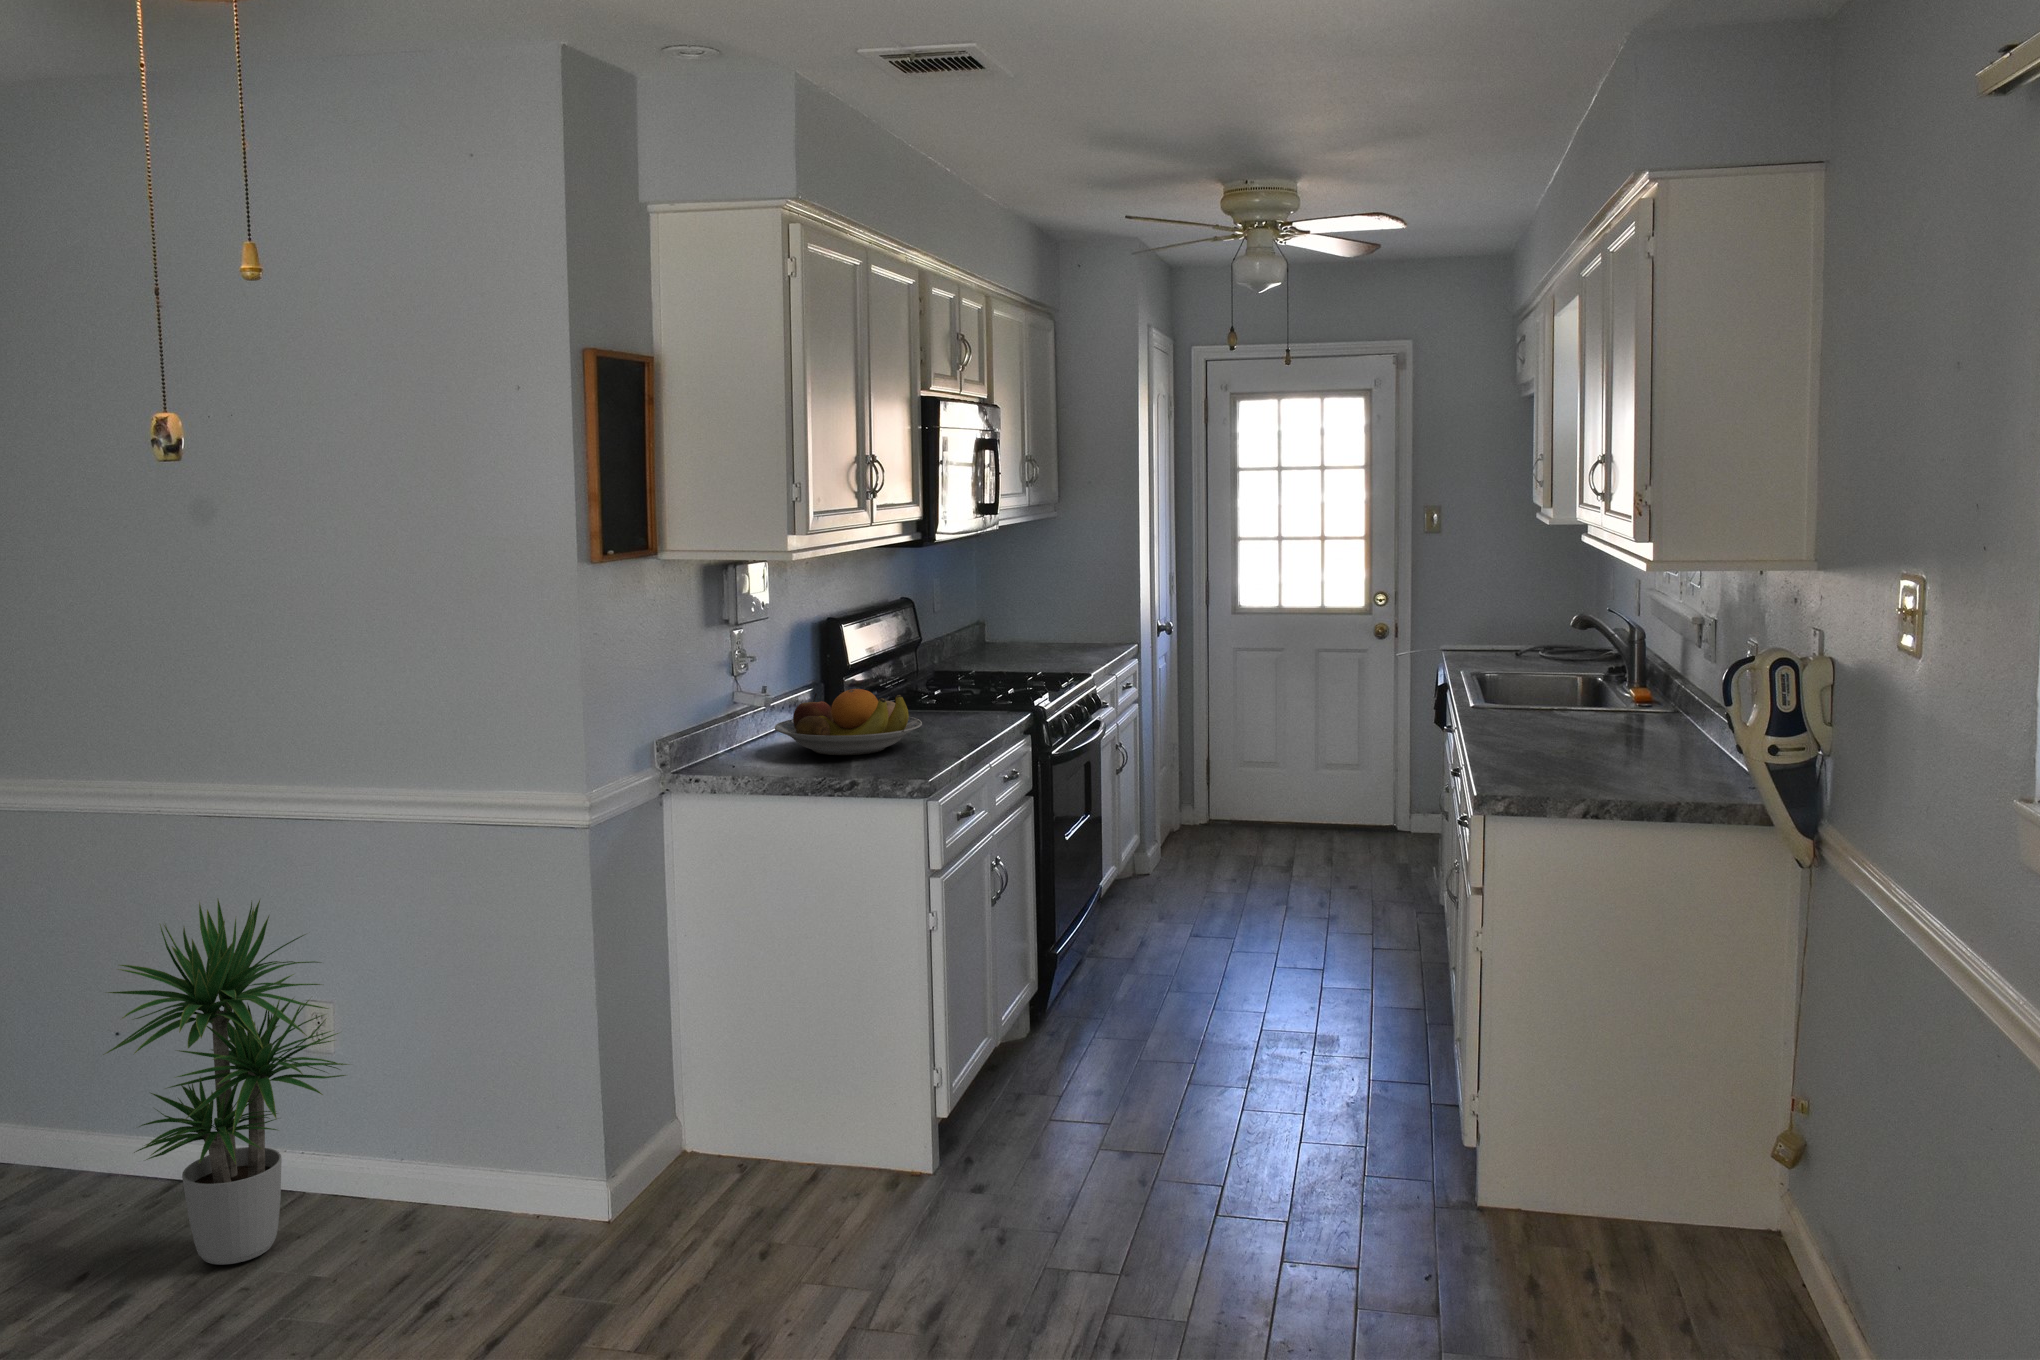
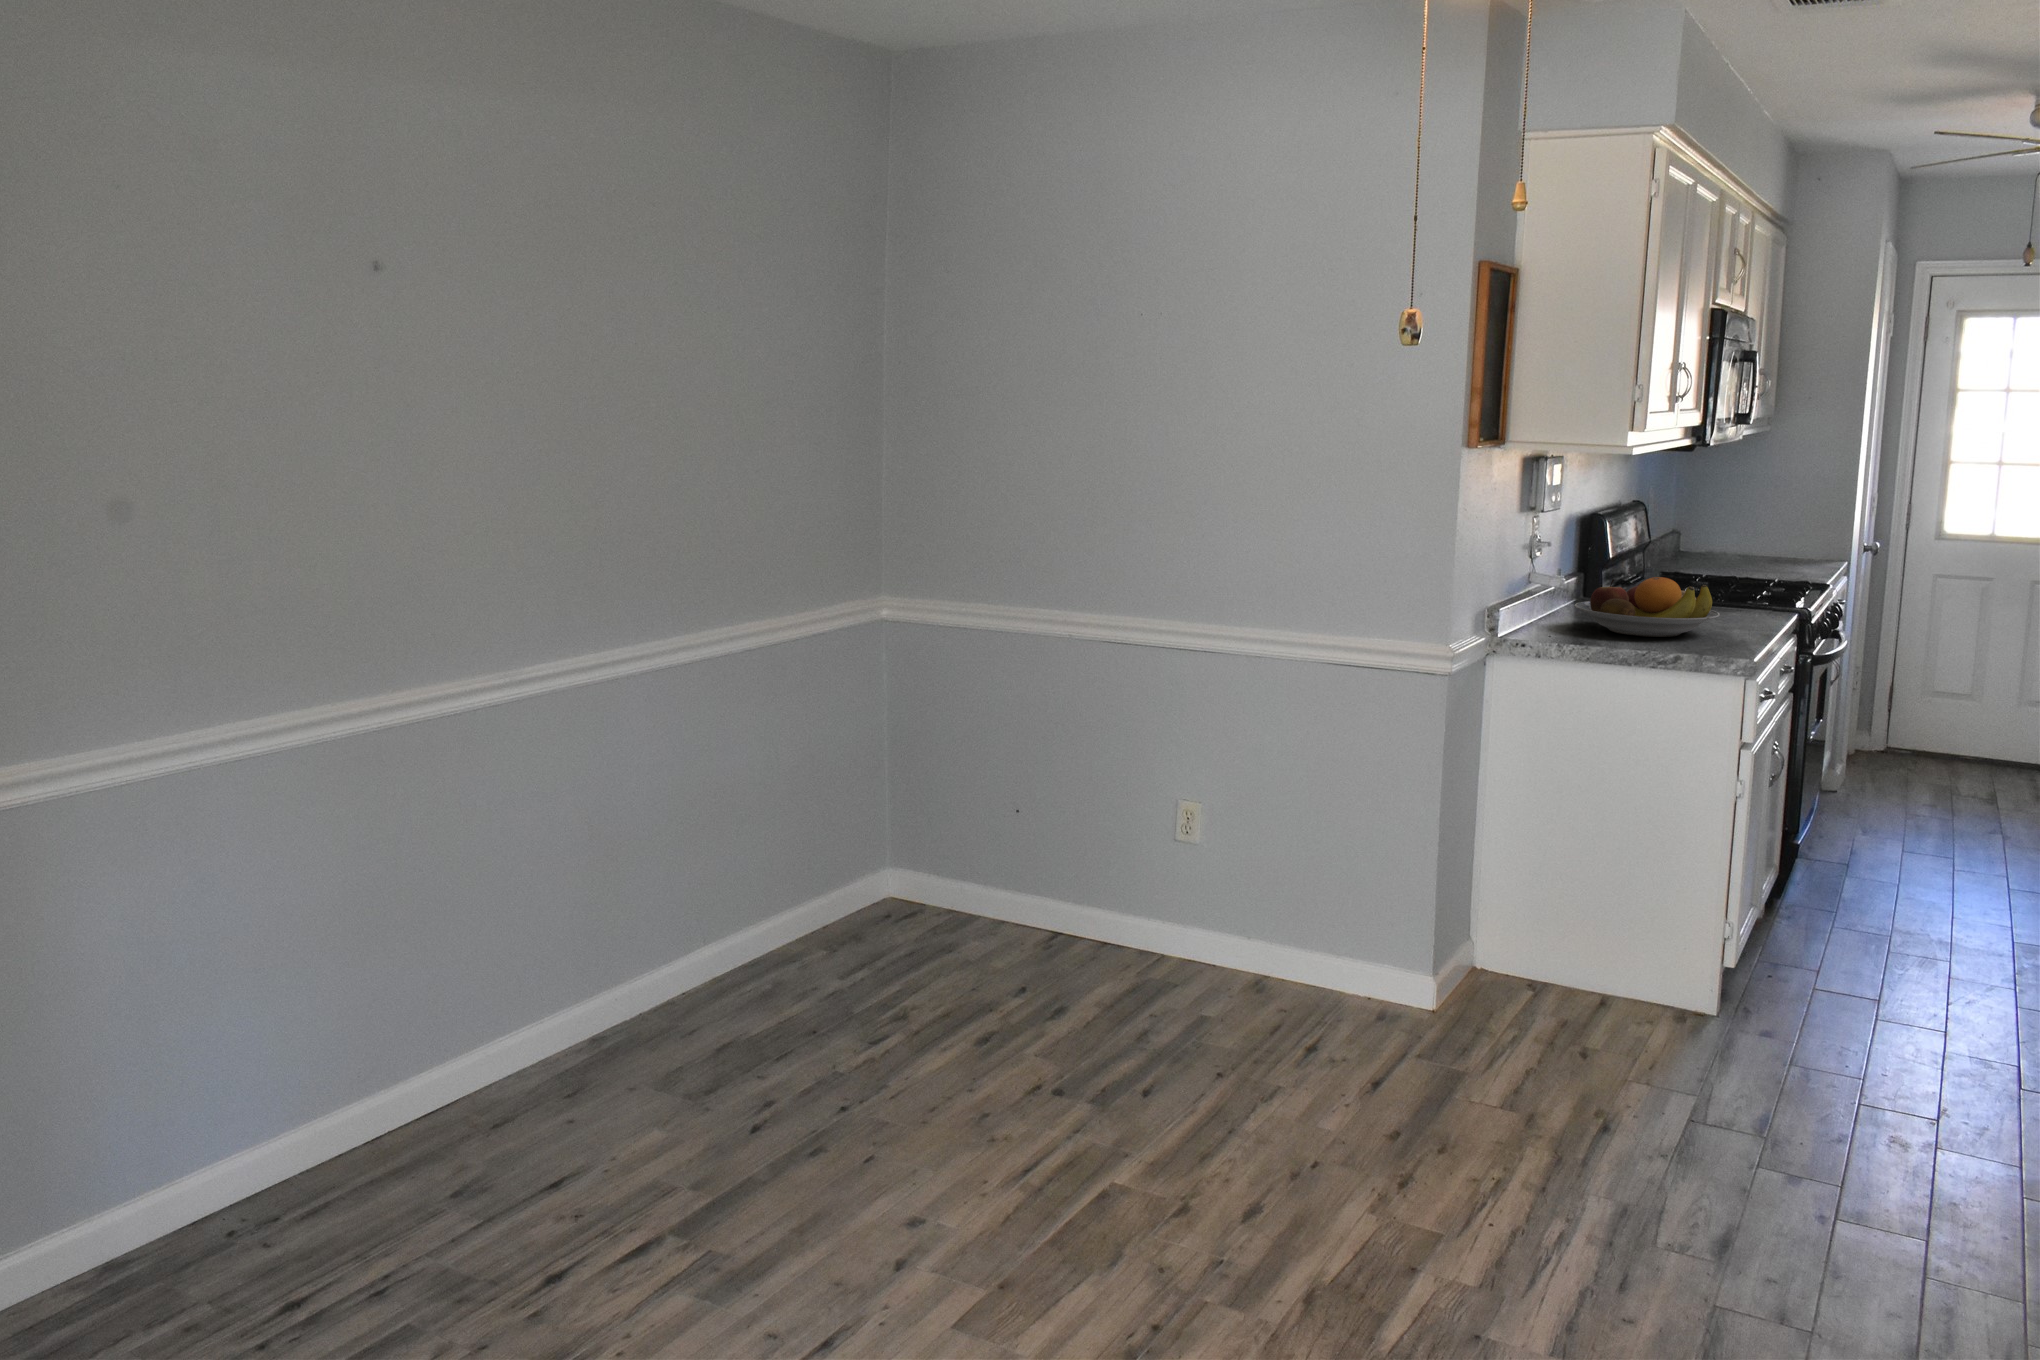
potted plant: present [103,900,349,1265] -> none [1058,705,1242,994]

